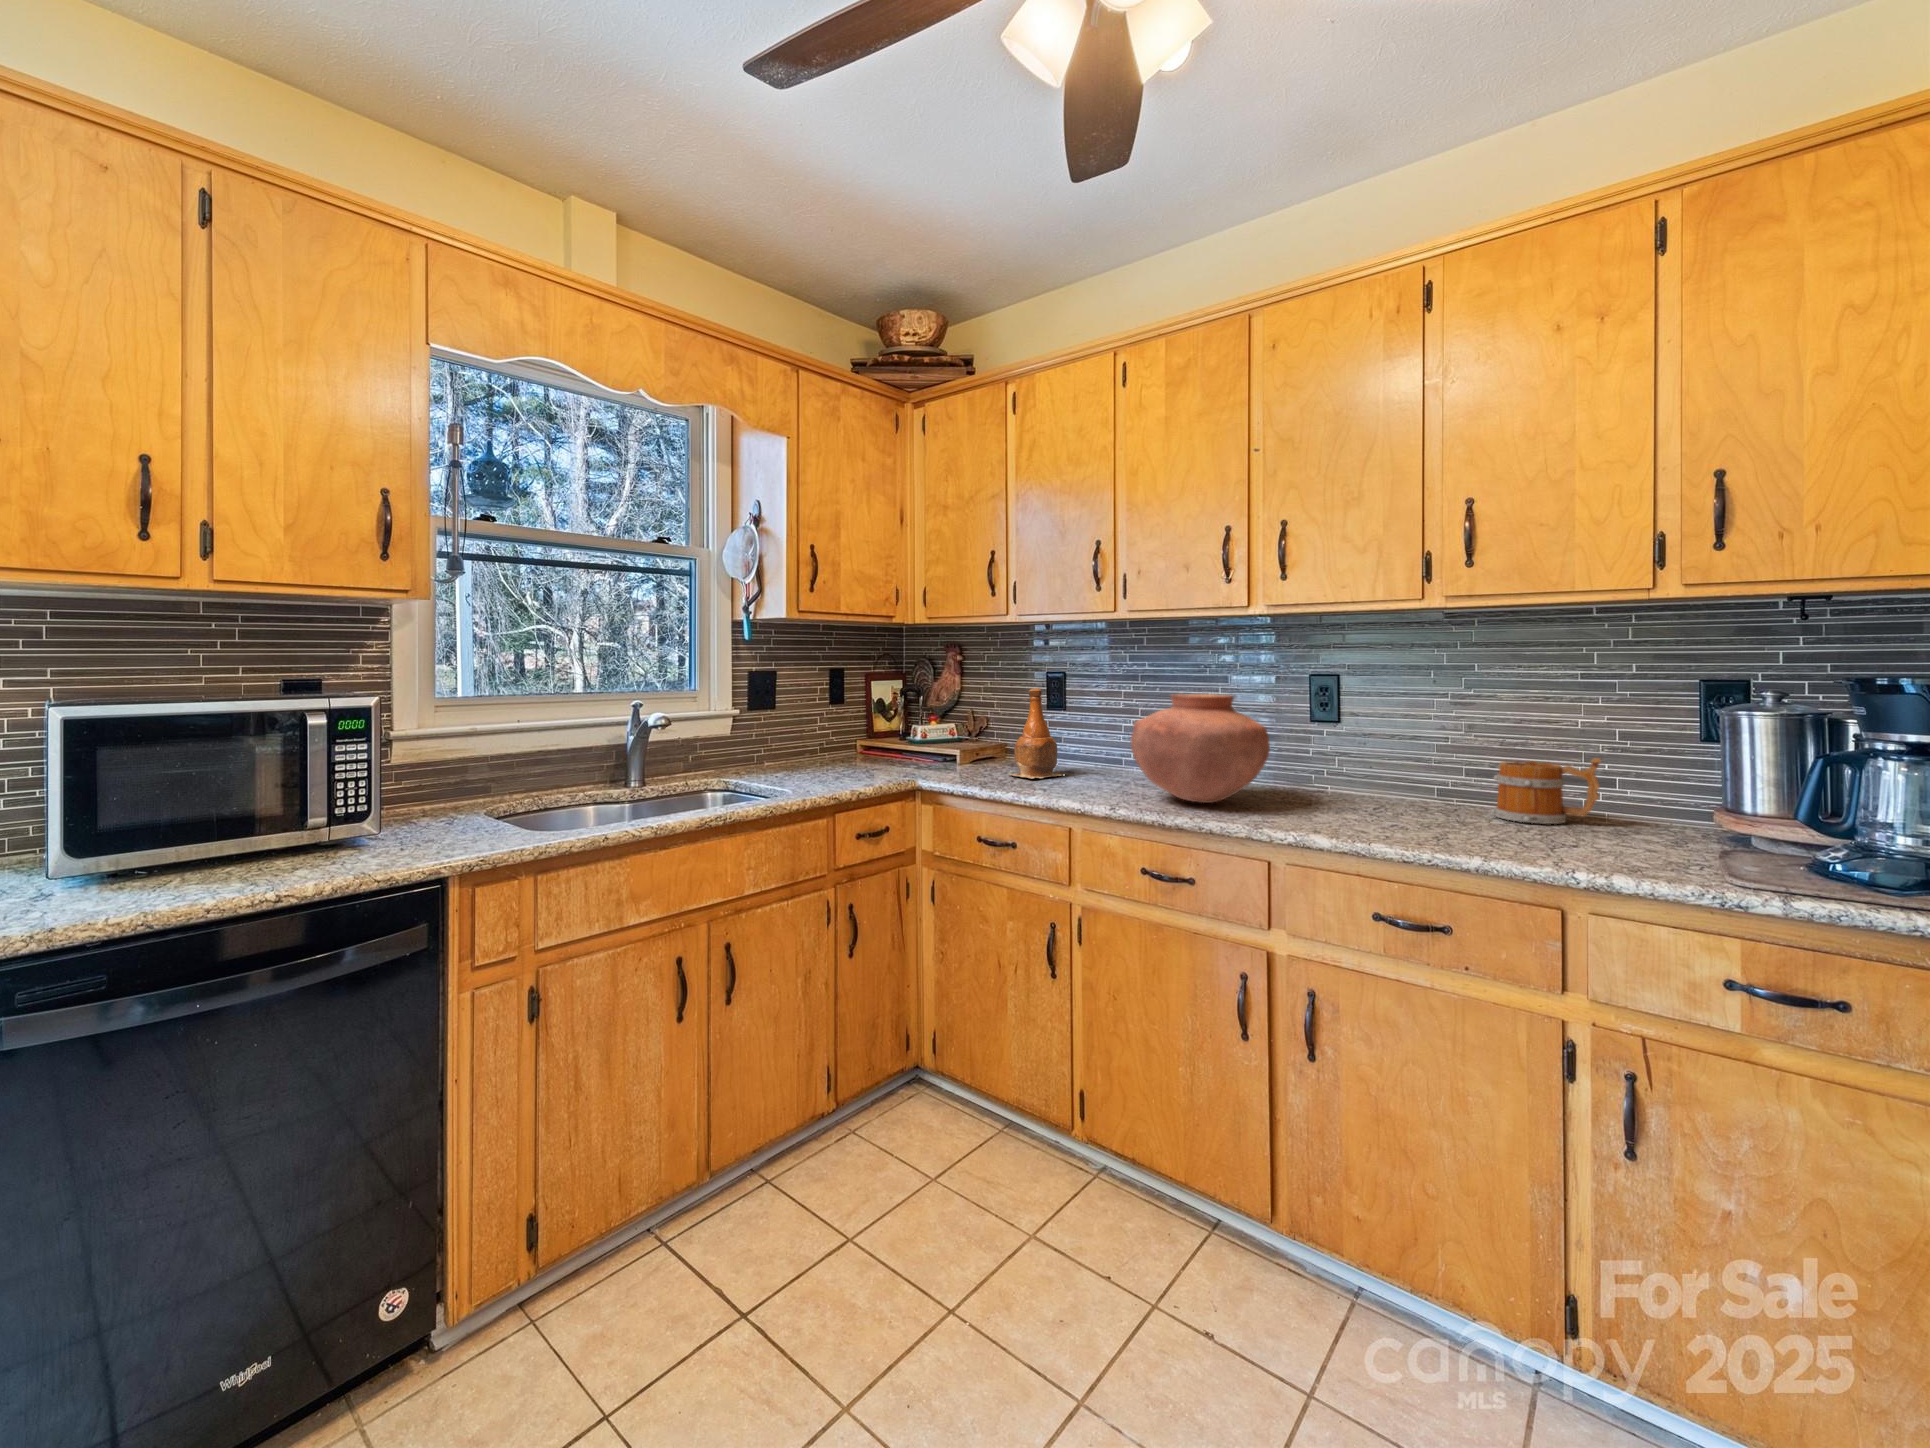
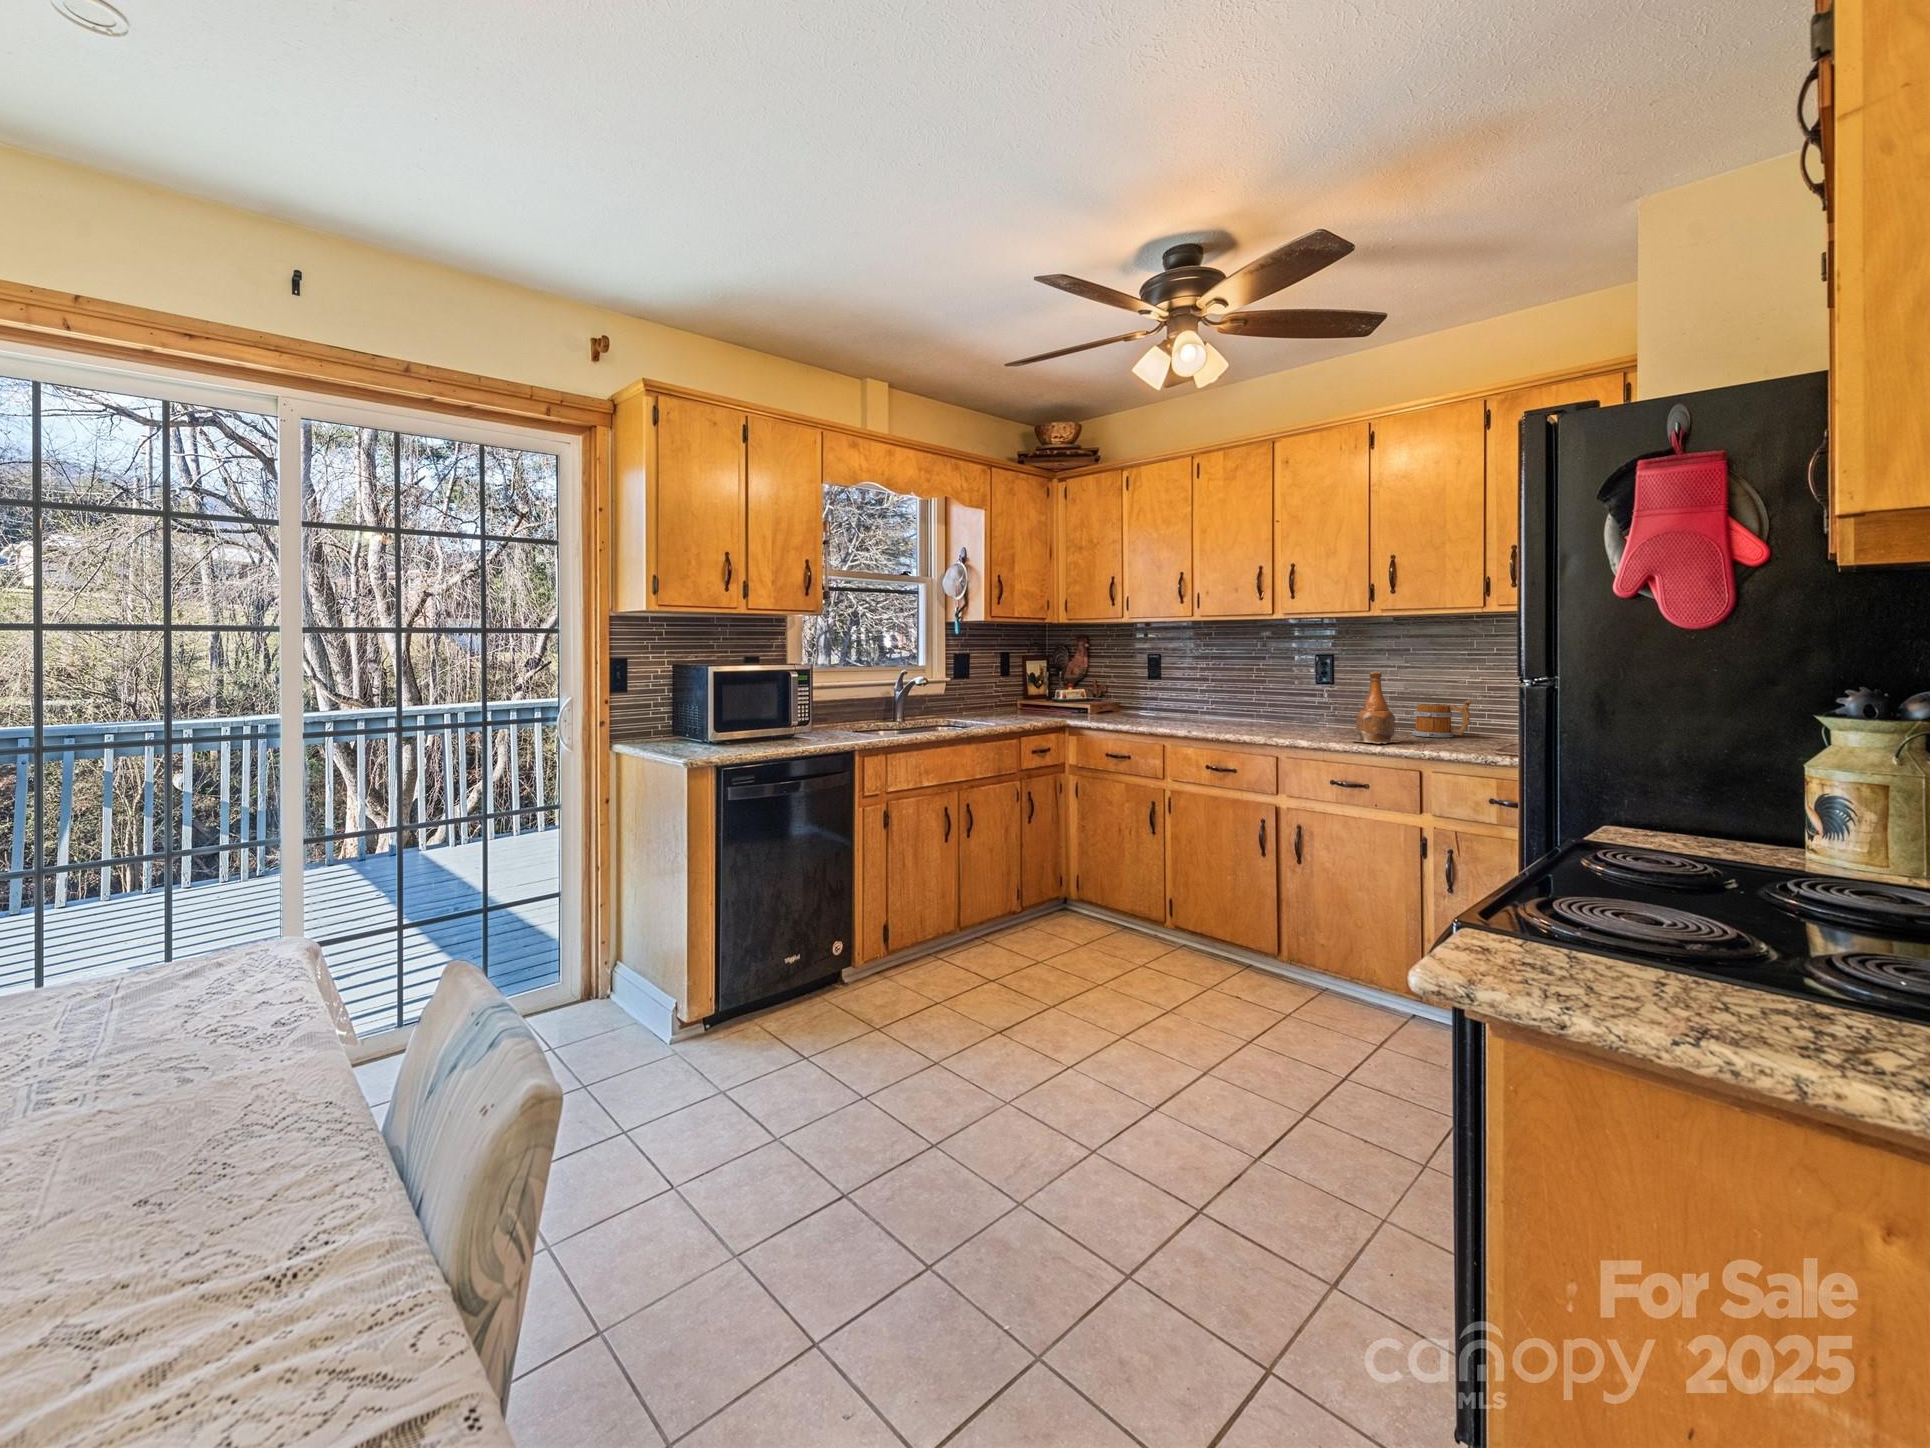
bottle: present [1009,688,1061,779] -> present [1352,671,1399,744]
vase: present [1131,694,1270,803] -> none [1201,666,1284,730]

